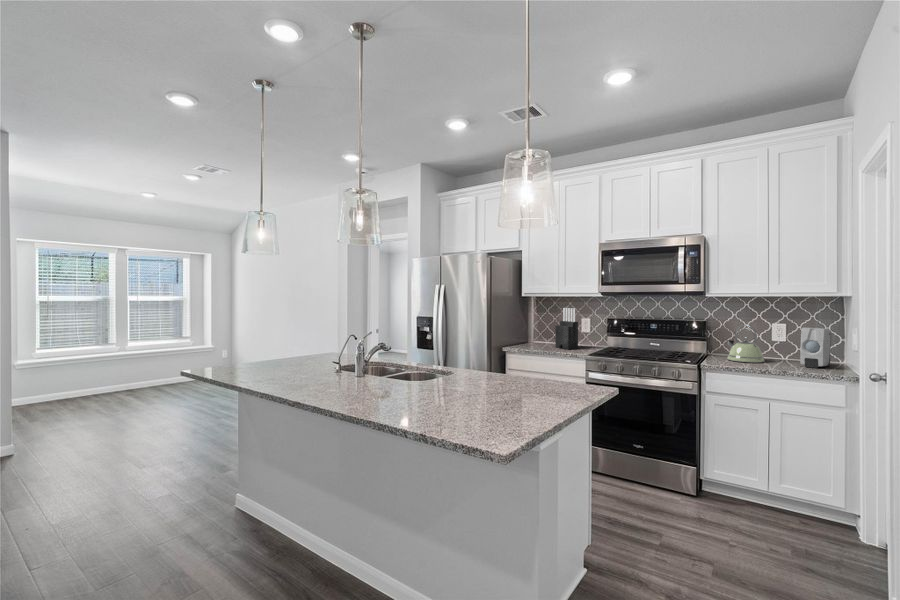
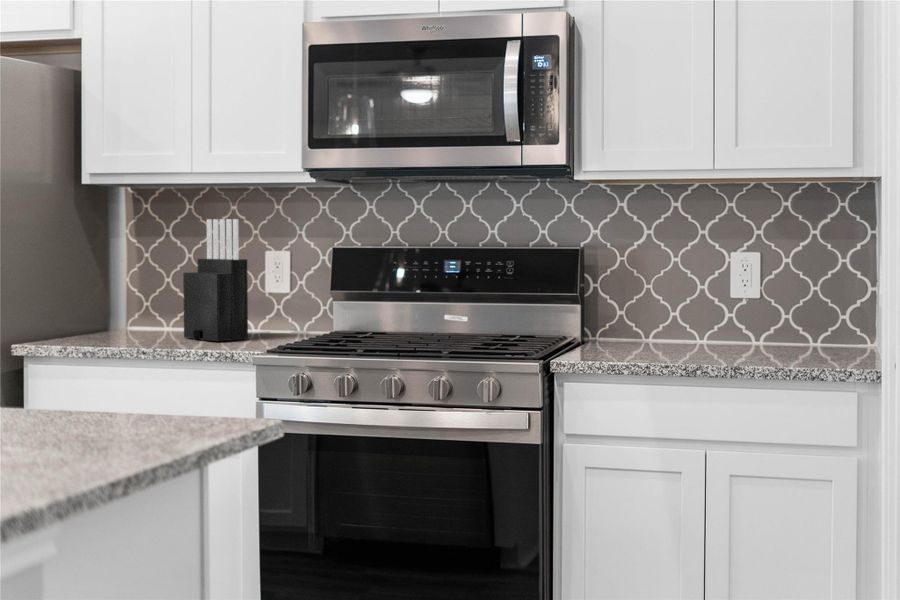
kettle: present [727,325,765,363] -> none [623,255,707,353]
soap dispenser: present [800,328,831,368] -> none [780,257,848,358]

